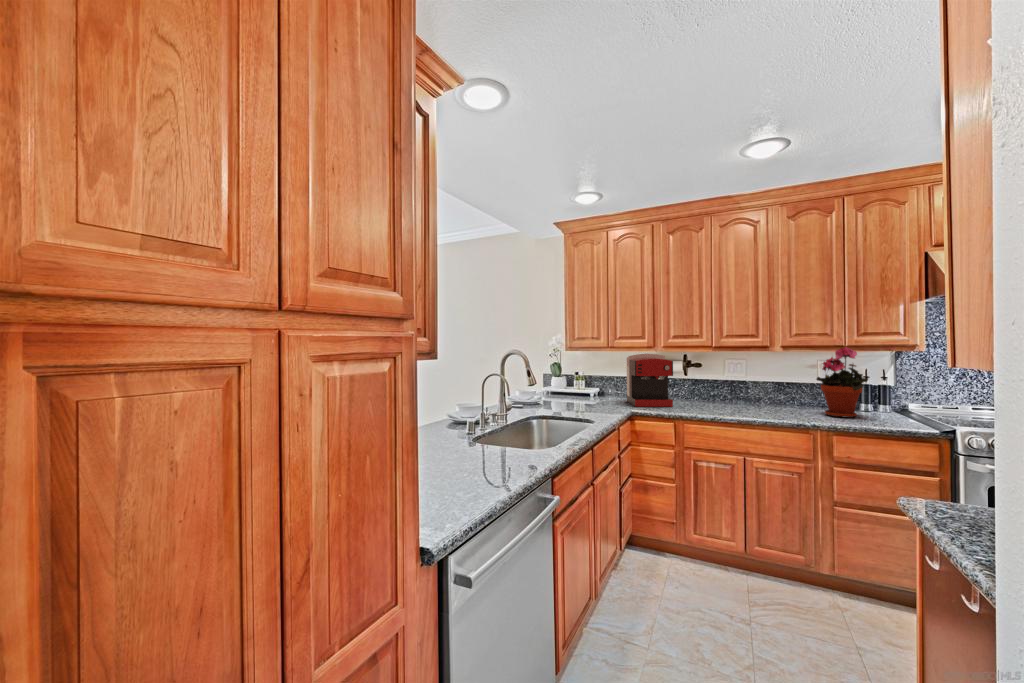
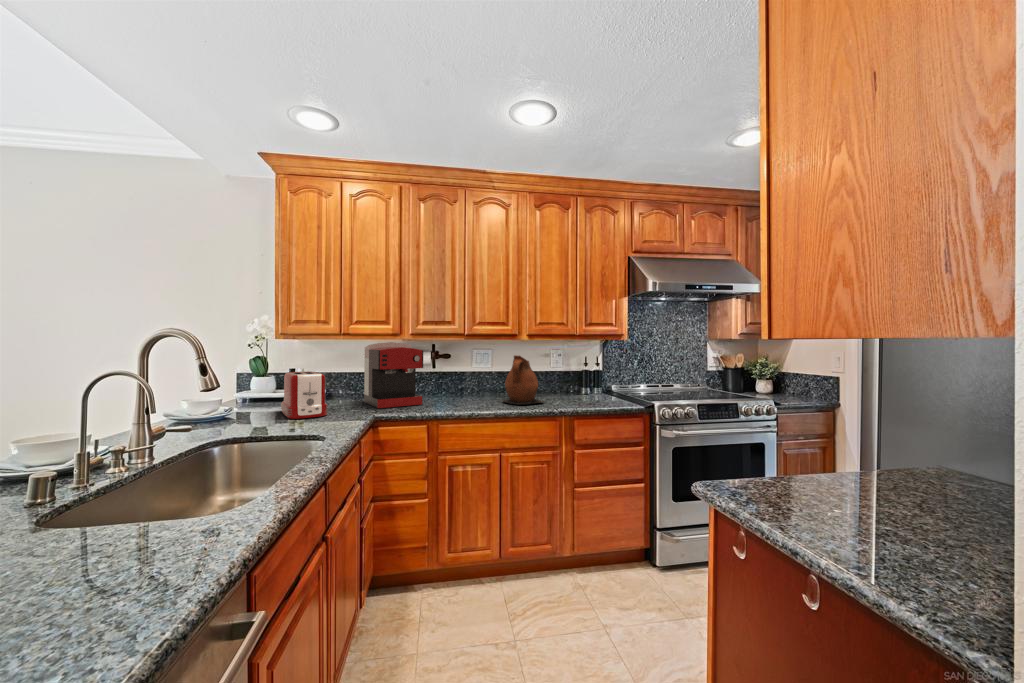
potted plant: present [816,347,868,418] -> none [554,336,595,402]
ceramic pitcher: none [749,367,799,415] -> present [503,355,544,404]
toaster: none [569,376,599,408] -> present [281,371,328,419]

